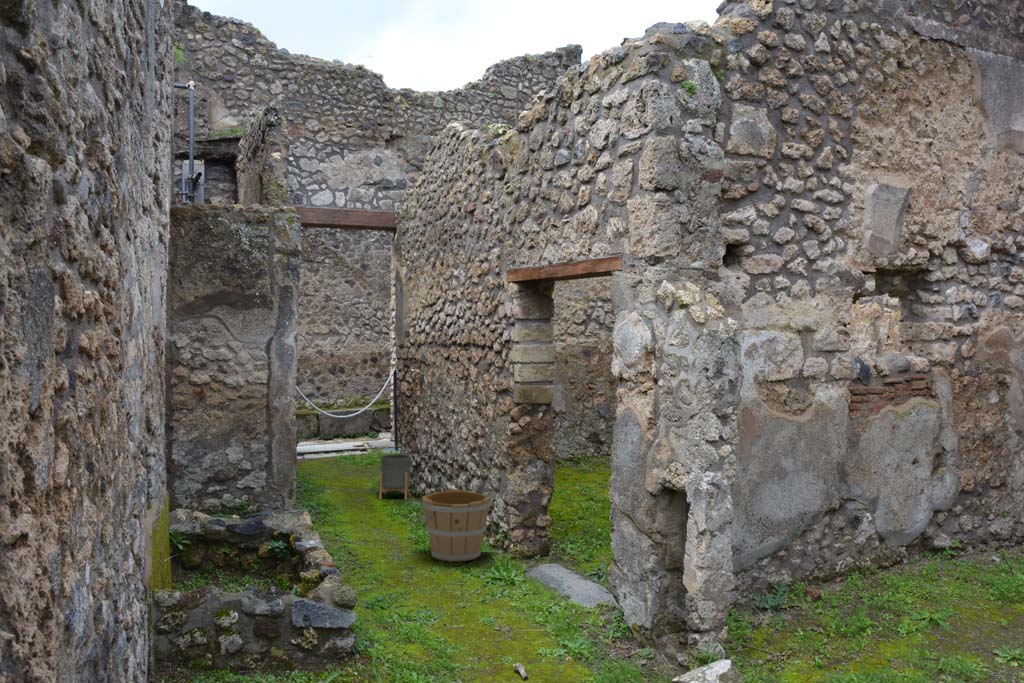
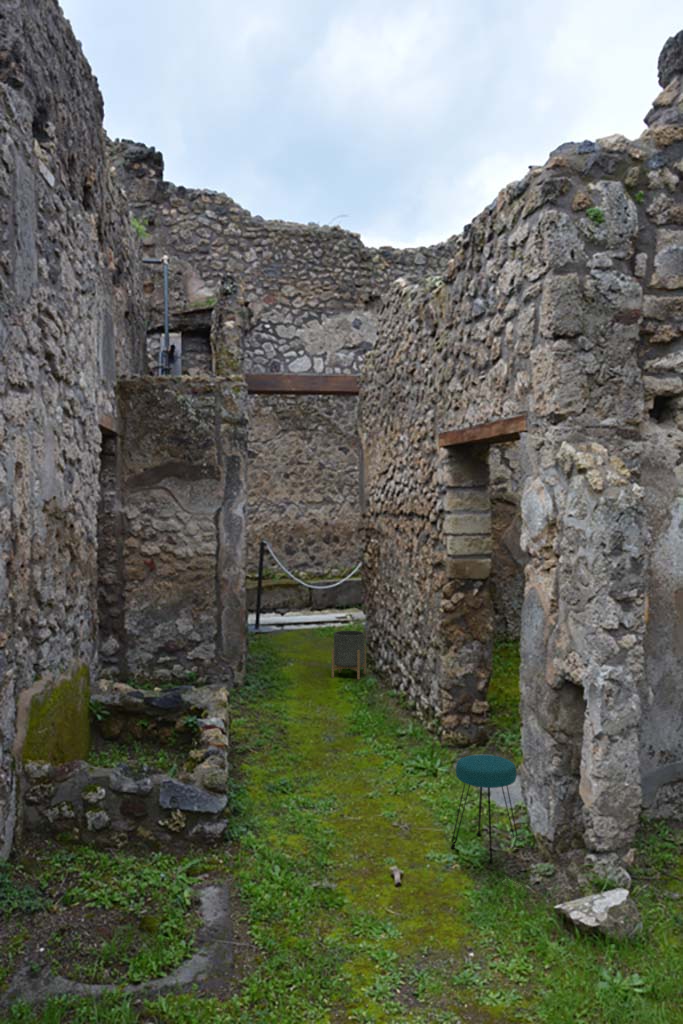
wooden bucket: present [422,489,491,562] -> none [349,670,423,748]
stool: none [554,559,612,654] -> present [451,755,517,862]

